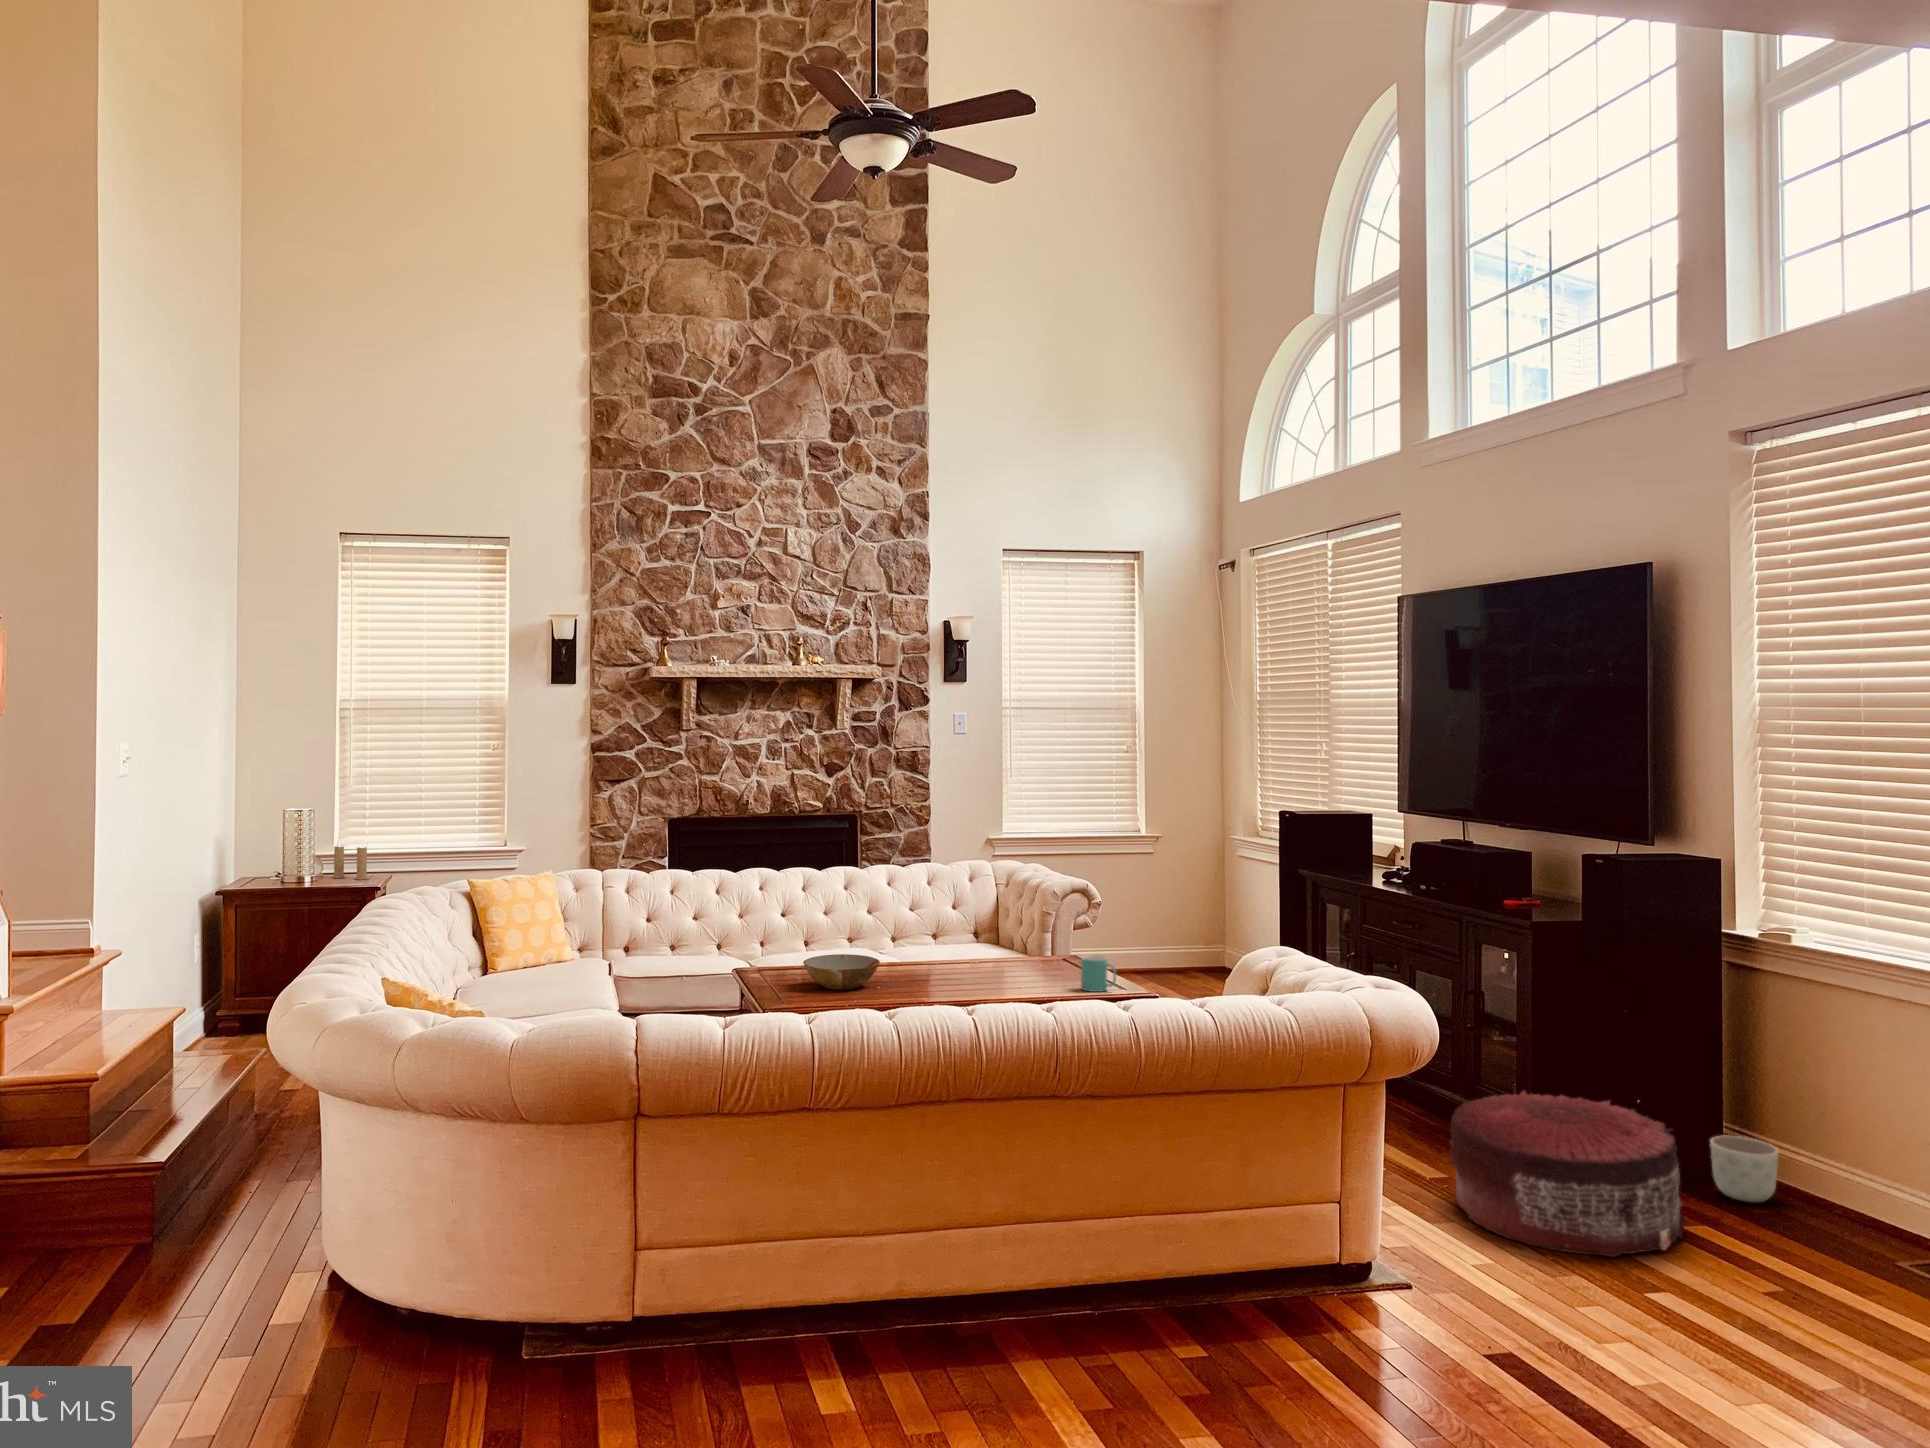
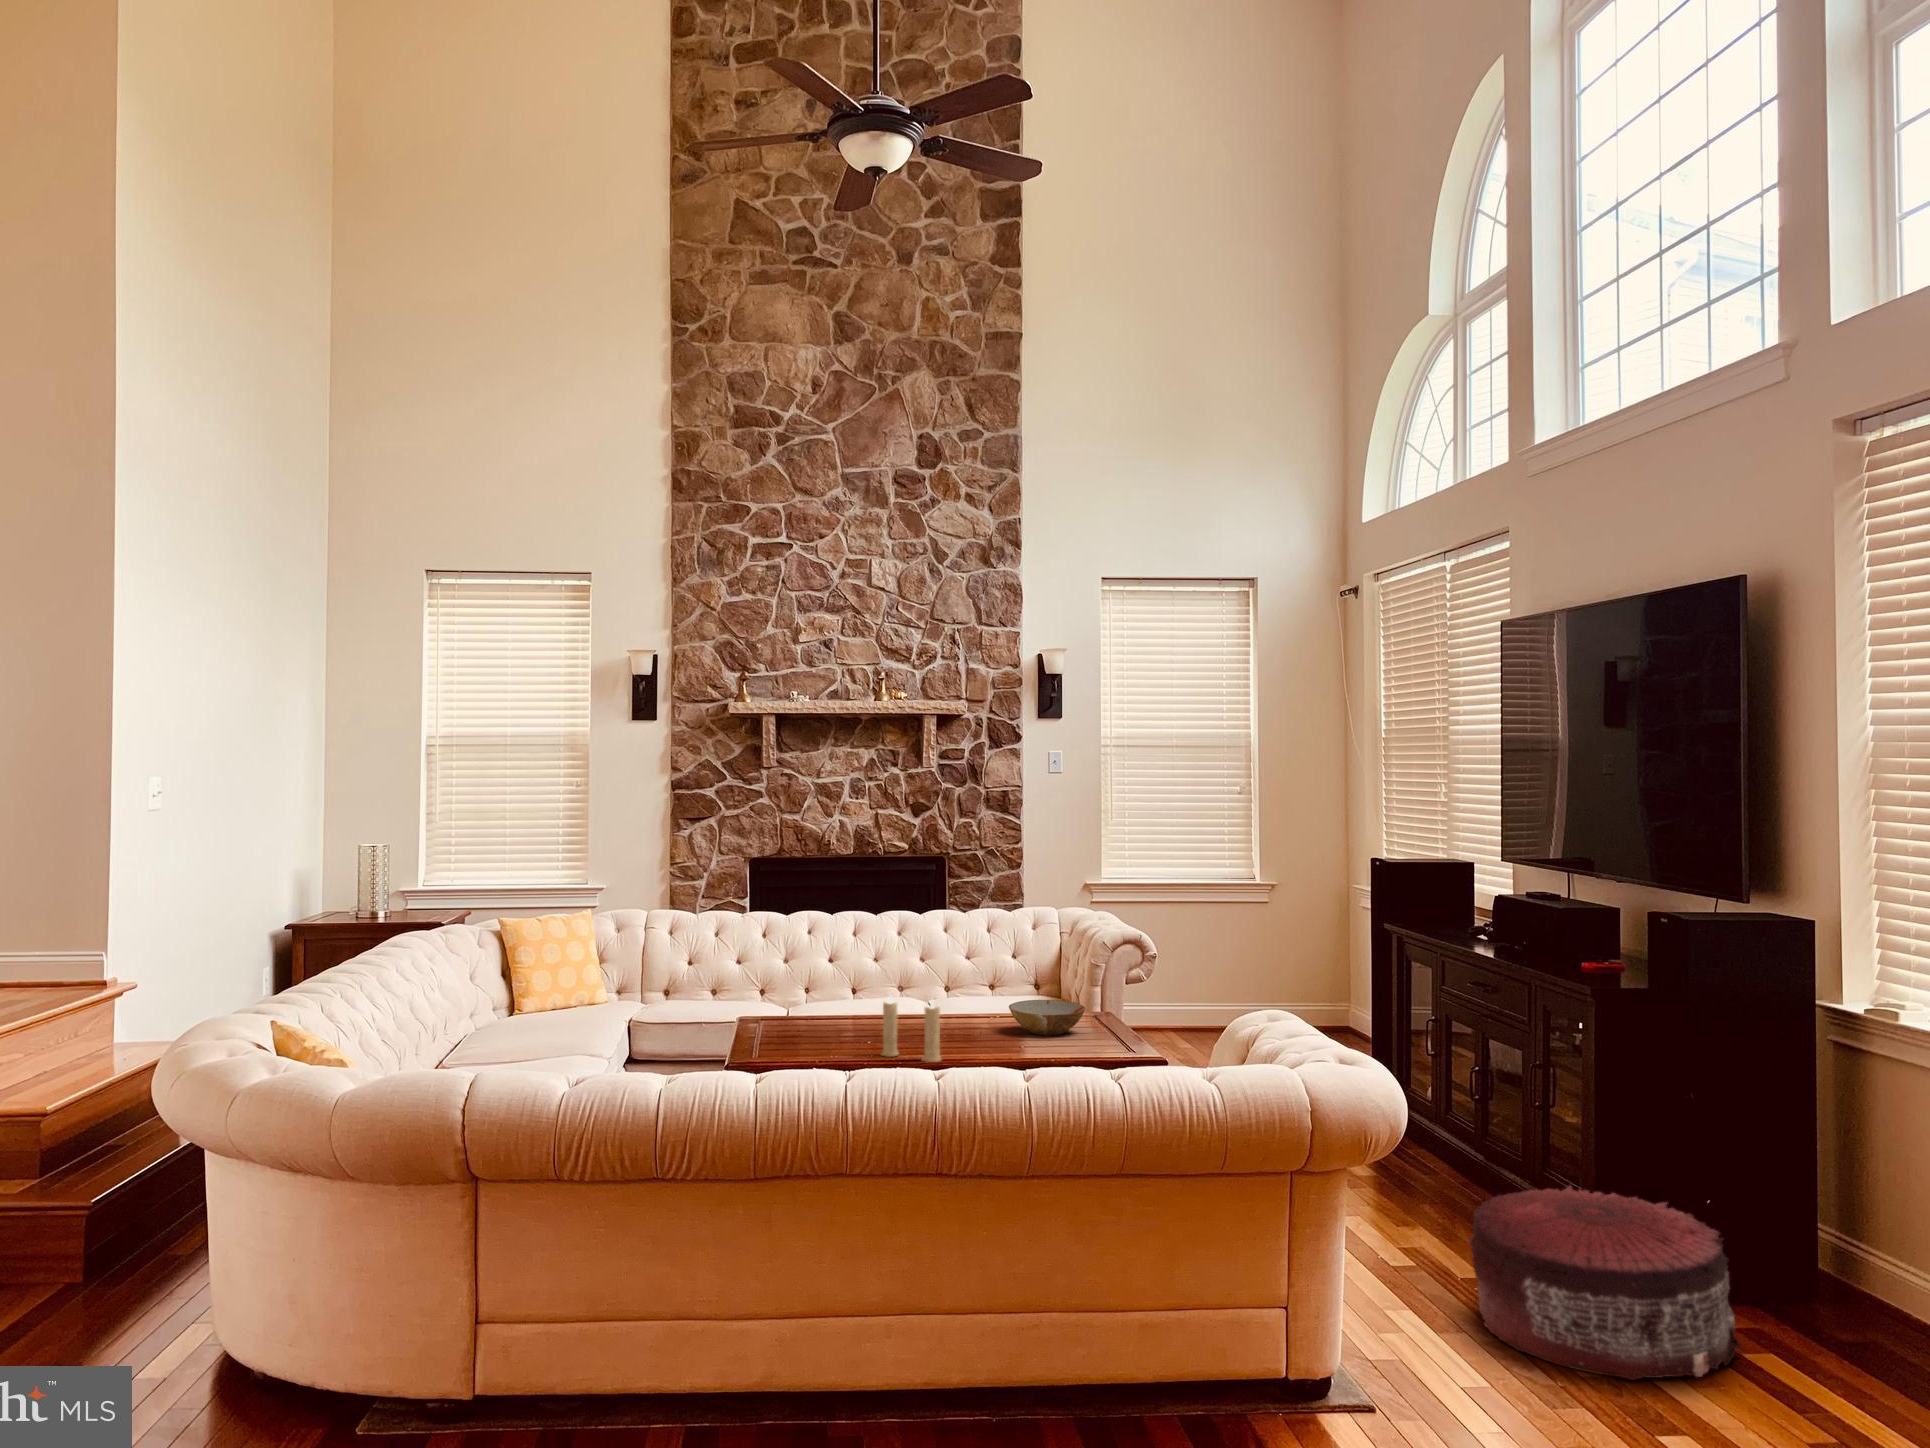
candle: present [332,841,368,880] -> present [881,995,941,1062]
bowl: present [803,954,880,990] -> present [1009,1000,1085,1035]
mug: present [1081,955,1116,992] -> none [1084,1016,1120,1056]
planter: present [1710,1136,1778,1202] -> none [1795,1250,1875,1330]

